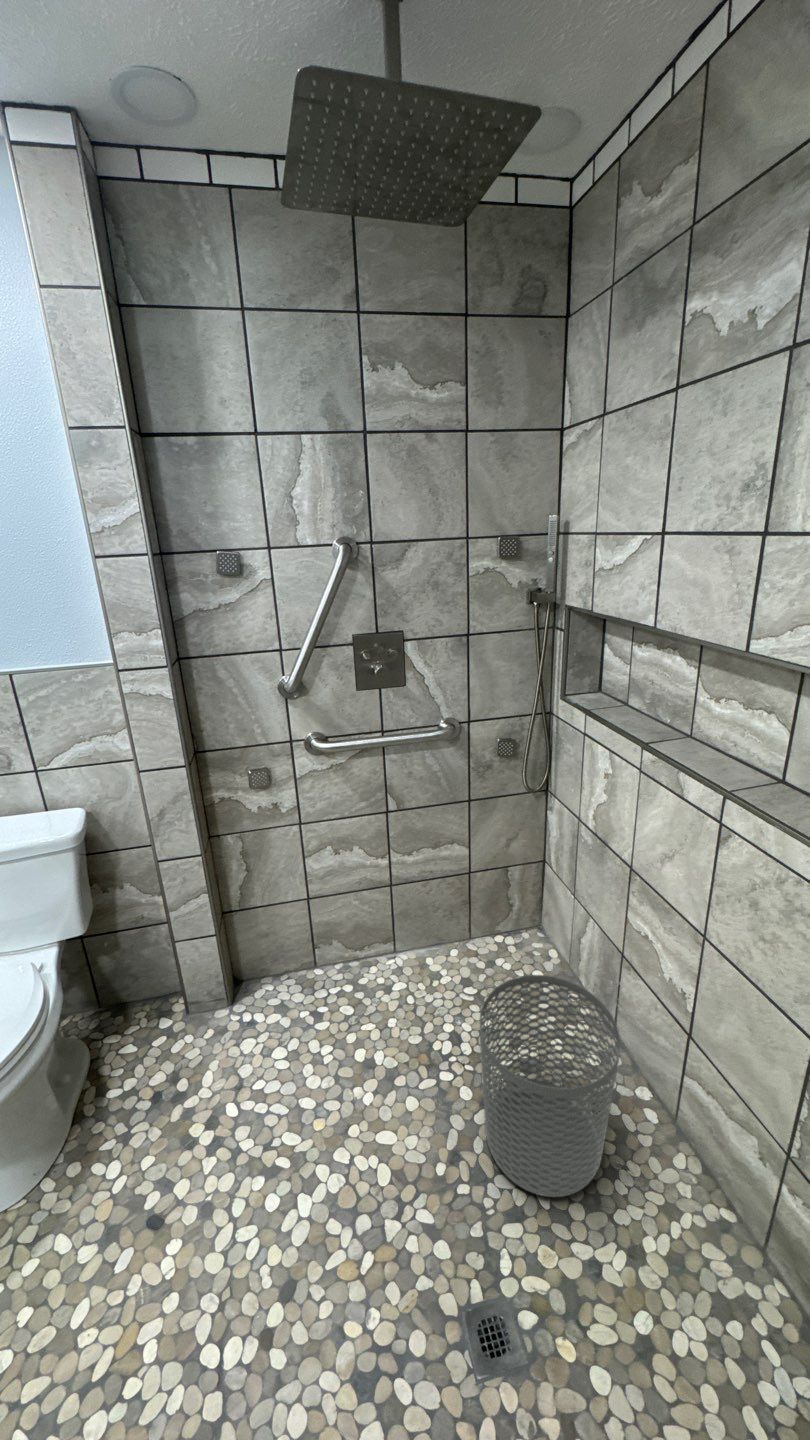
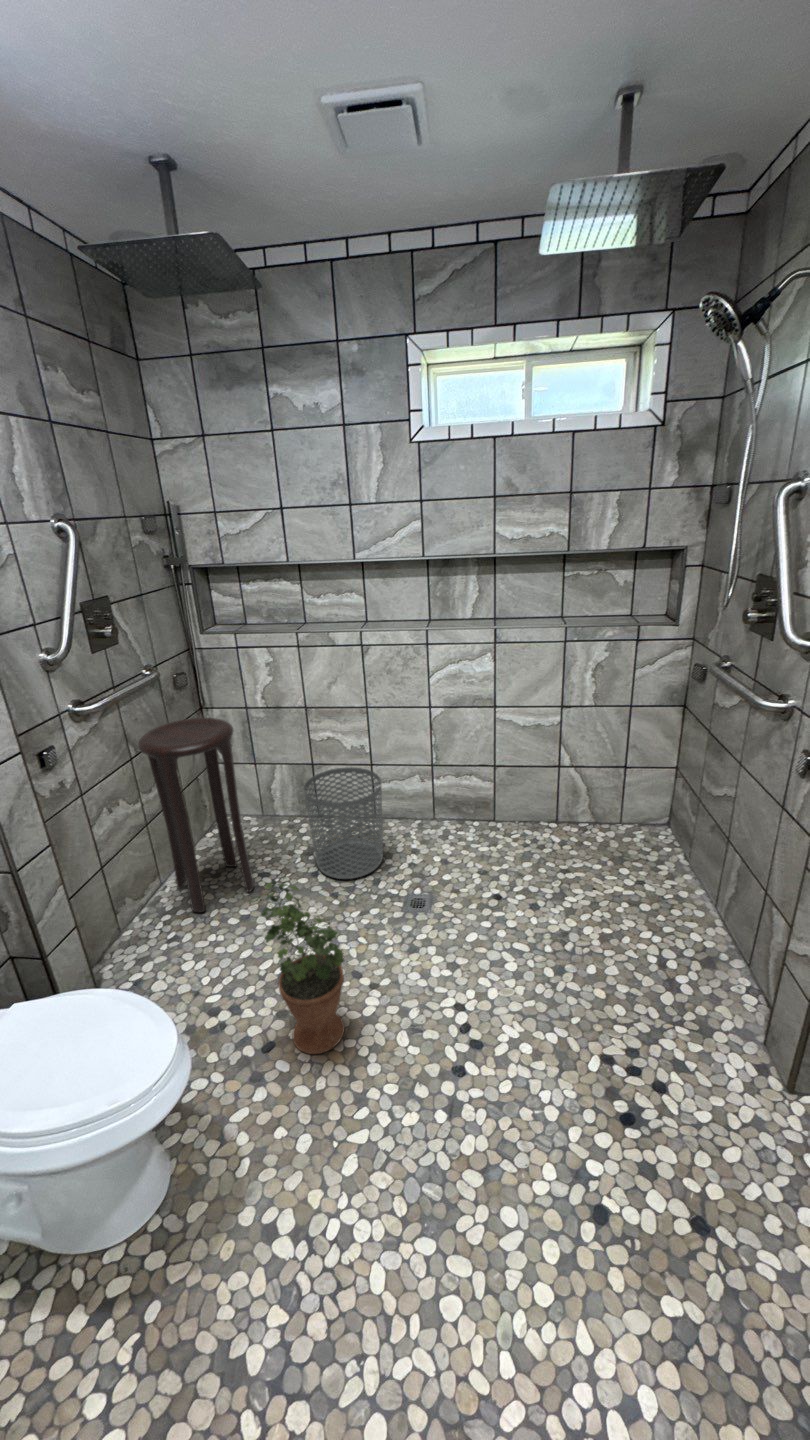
stool: none [346,792,462,1041] -> present [138,718,254,912]
potted plant: none [68,1059,217,1333] -> present [249,881,344,1054]

